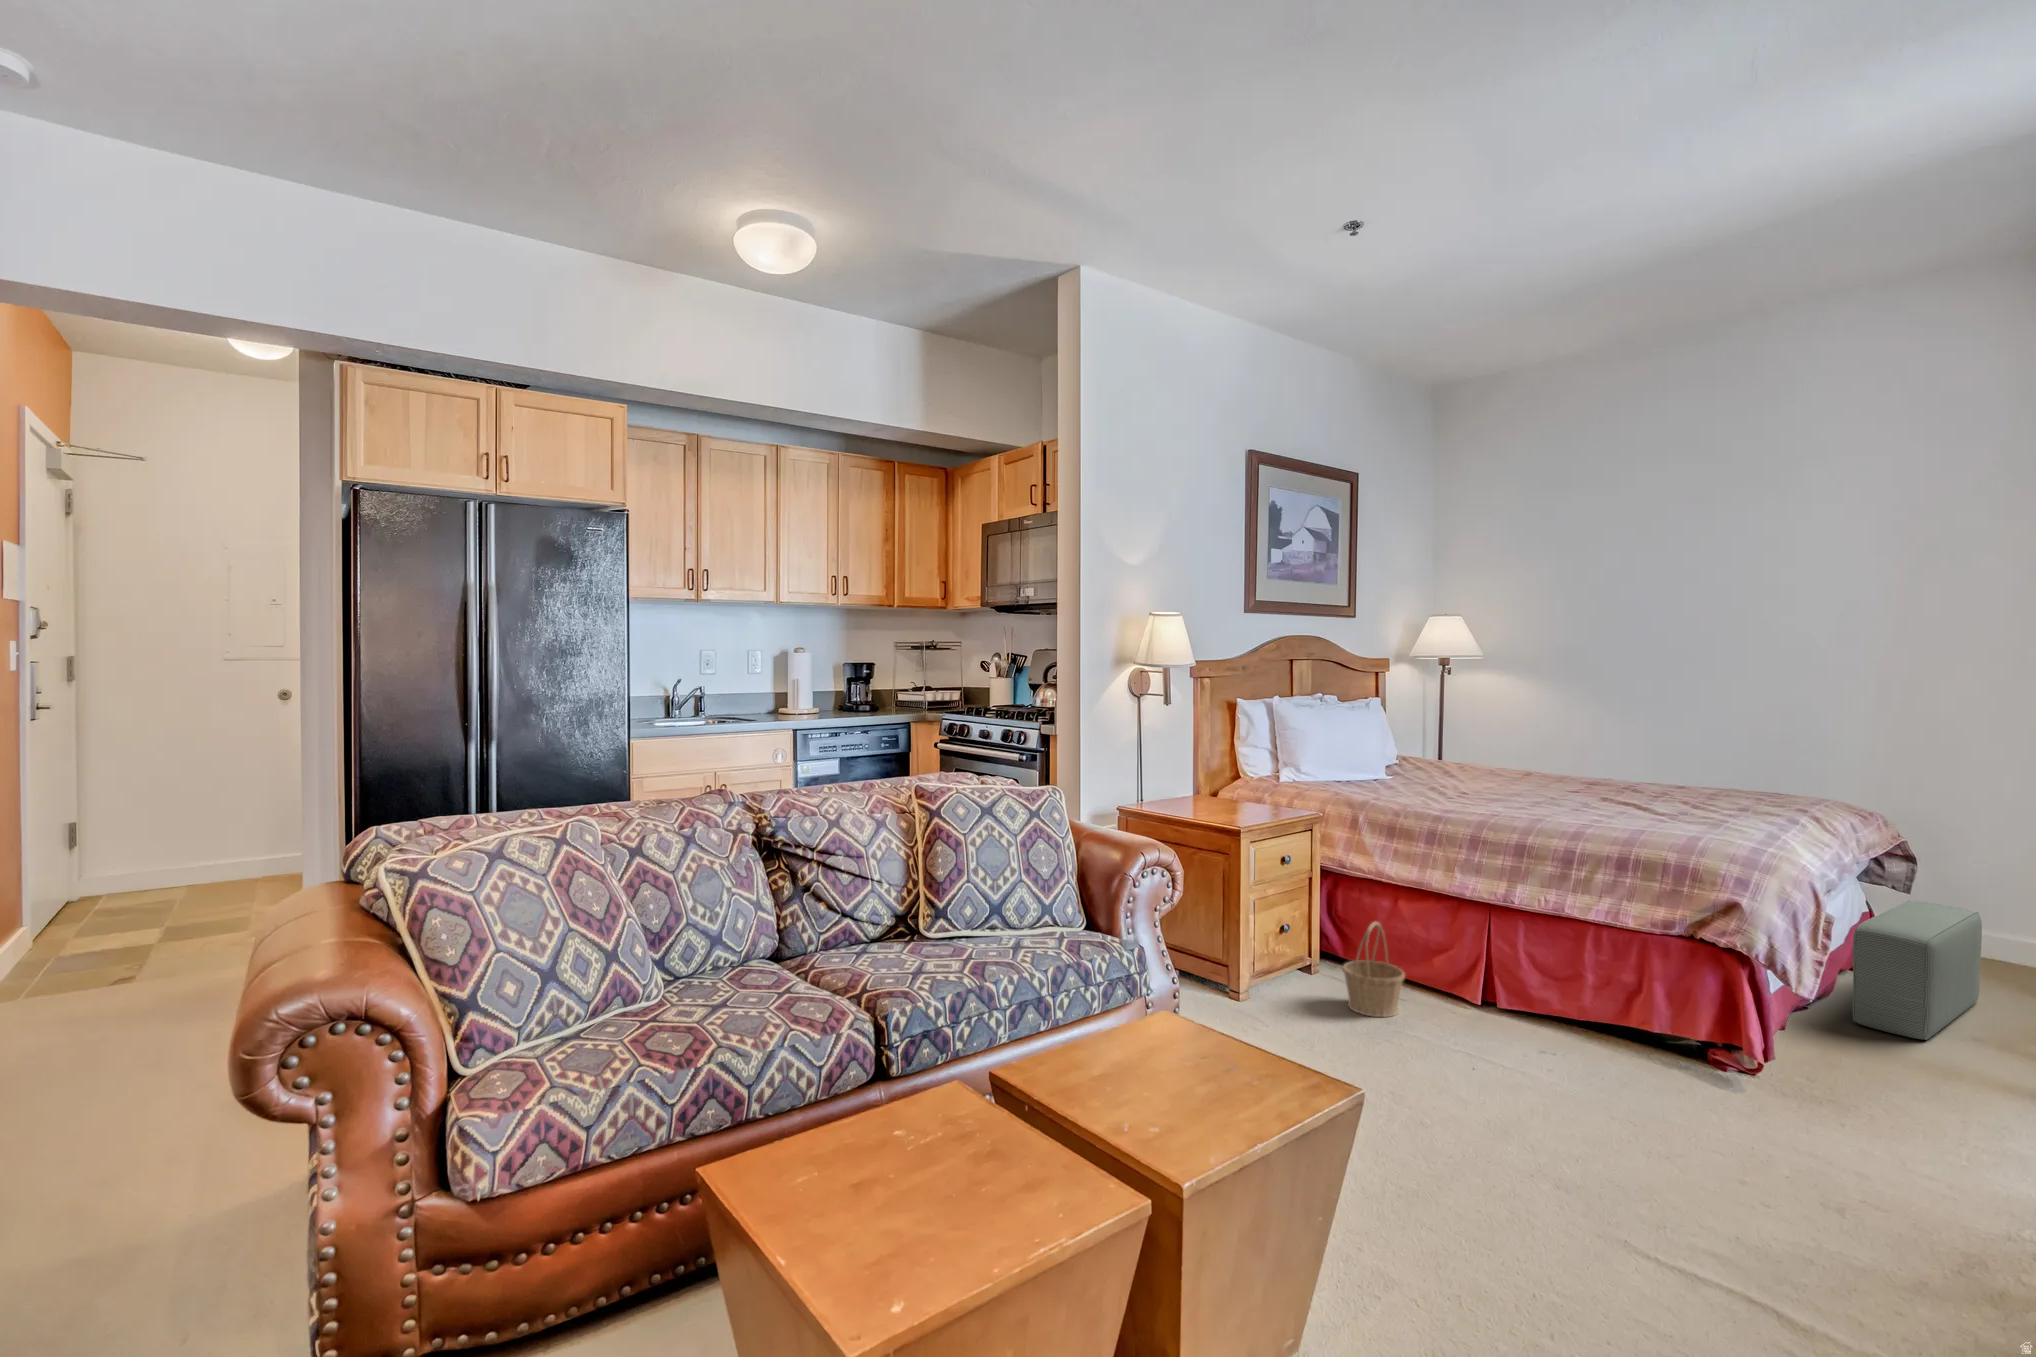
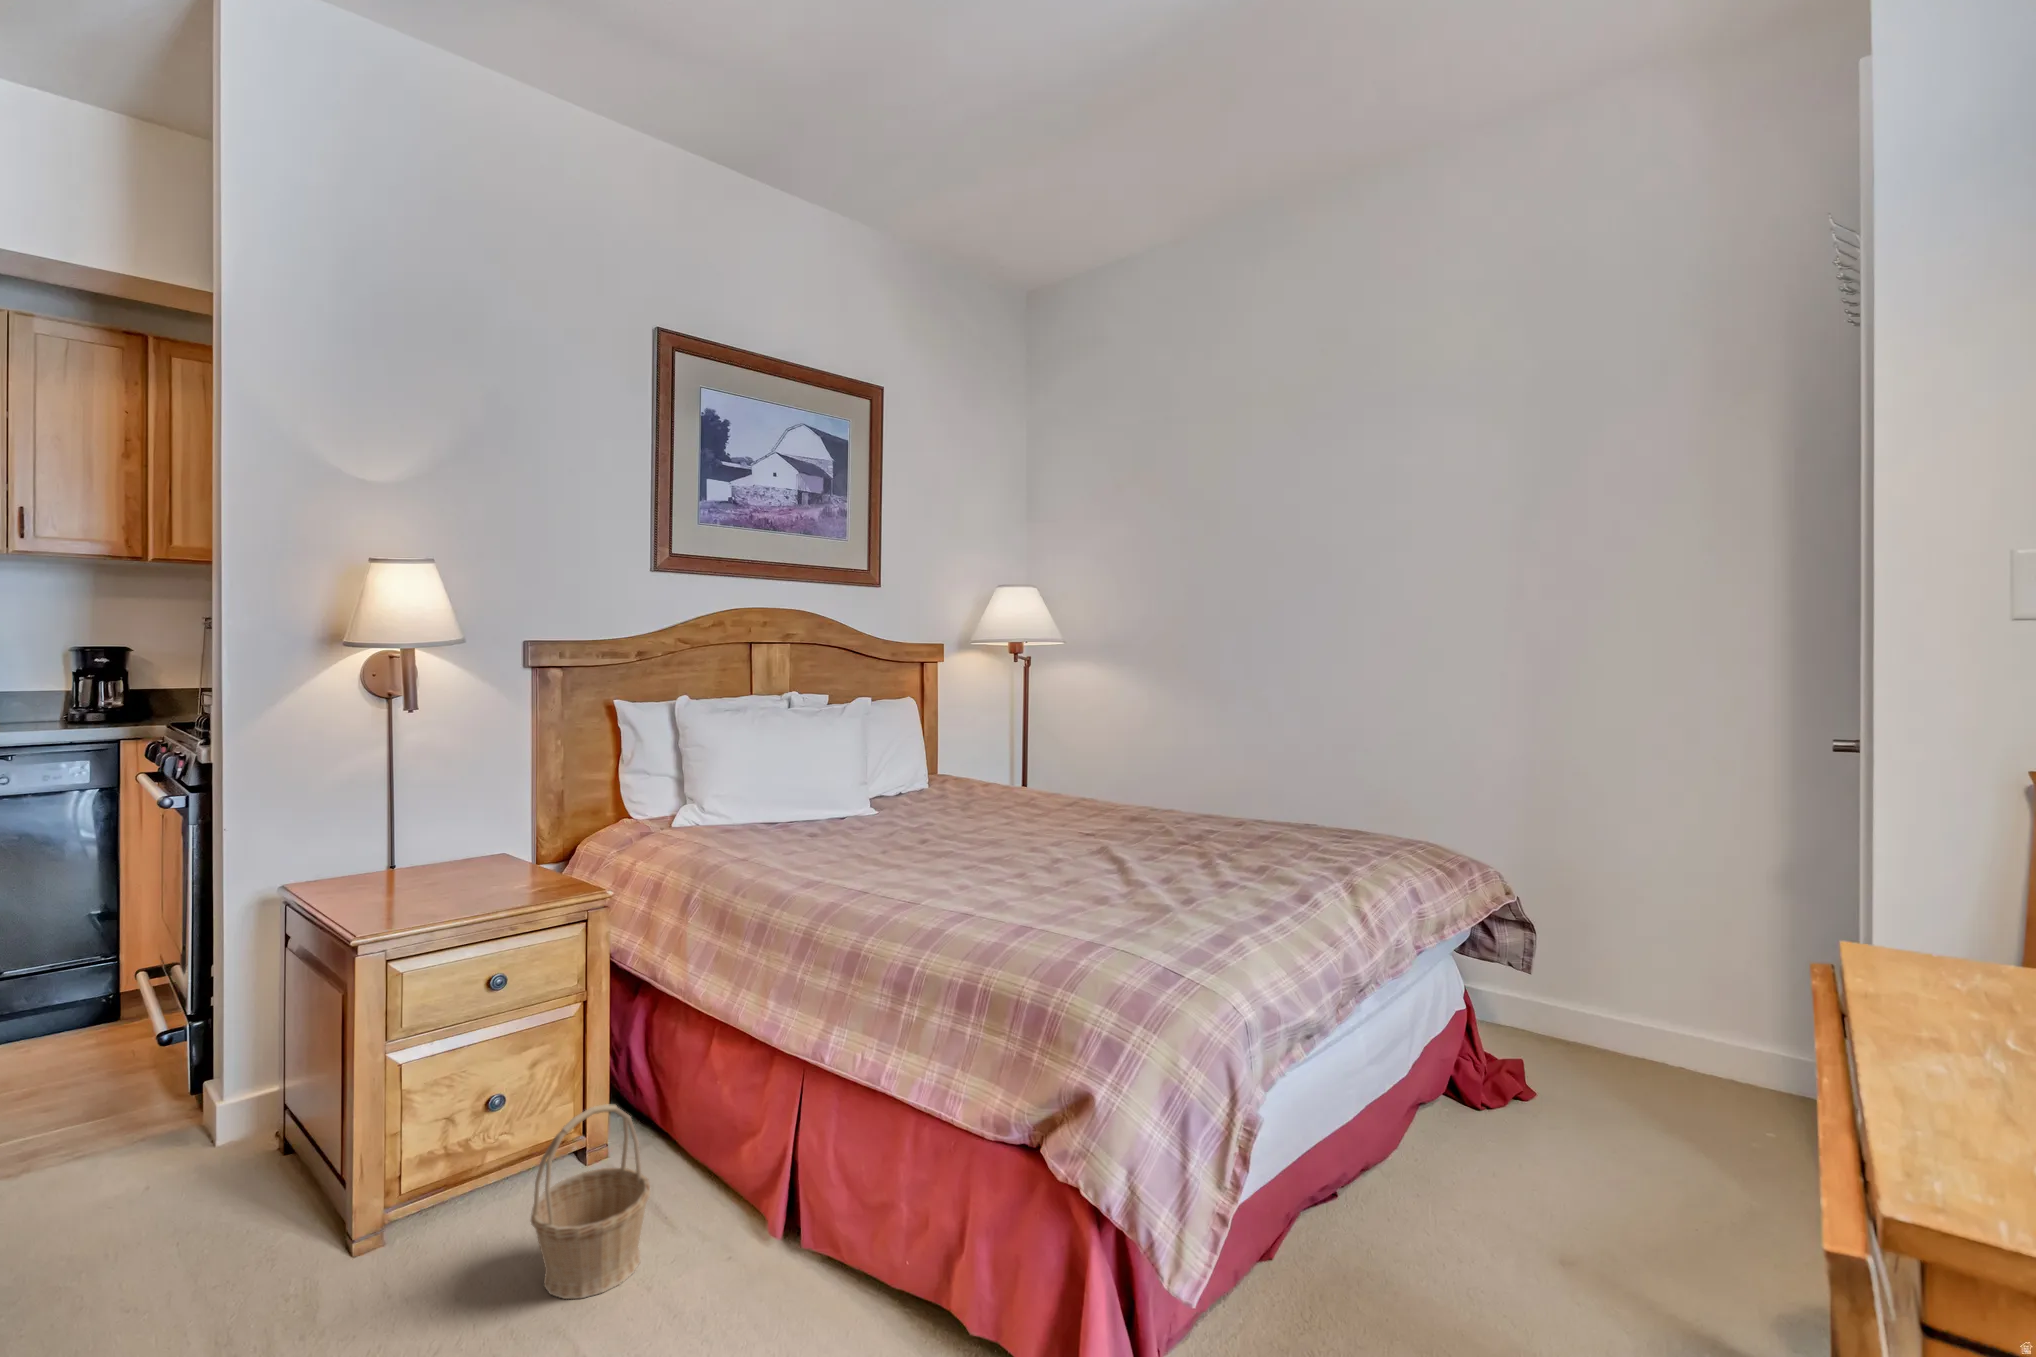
pouf: present [1853,901,1982,1040] -> none [1393,993,1603,1276]

